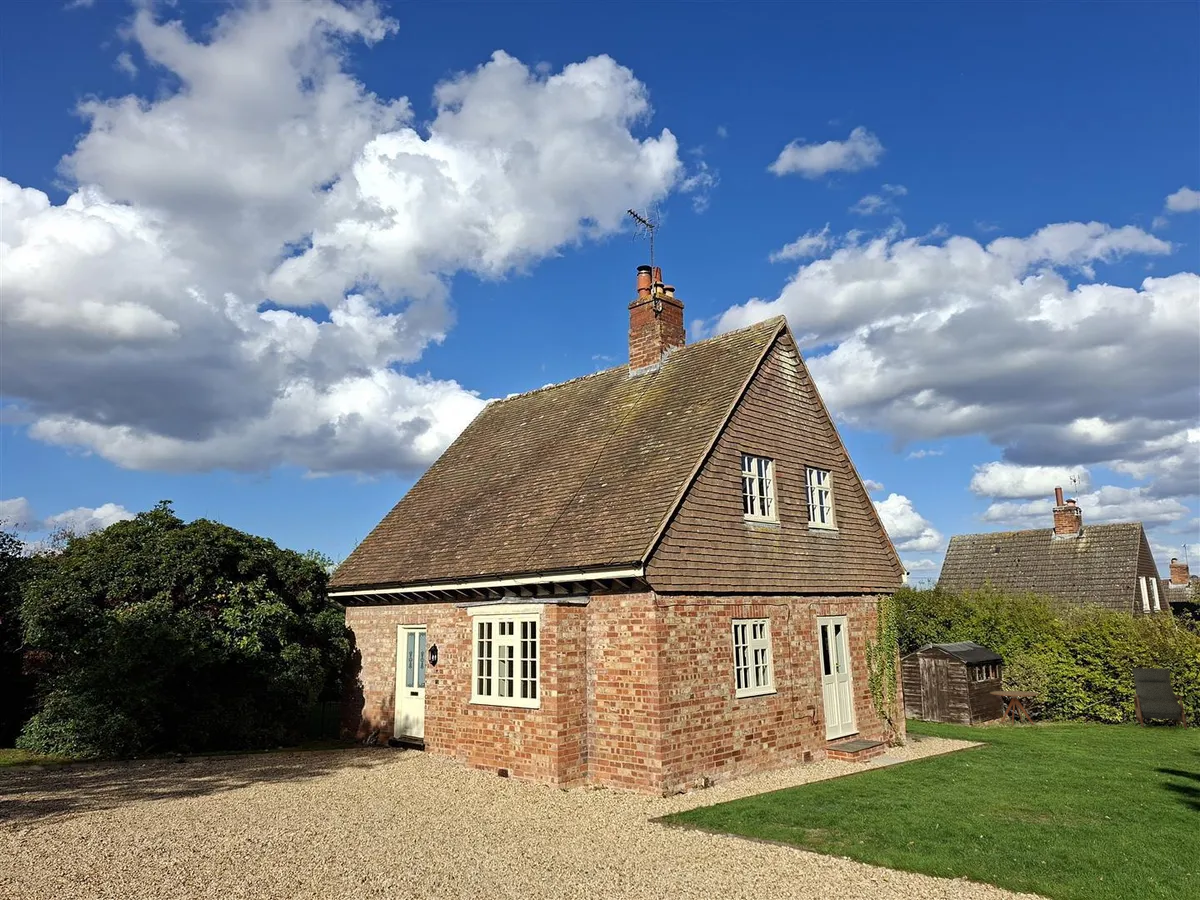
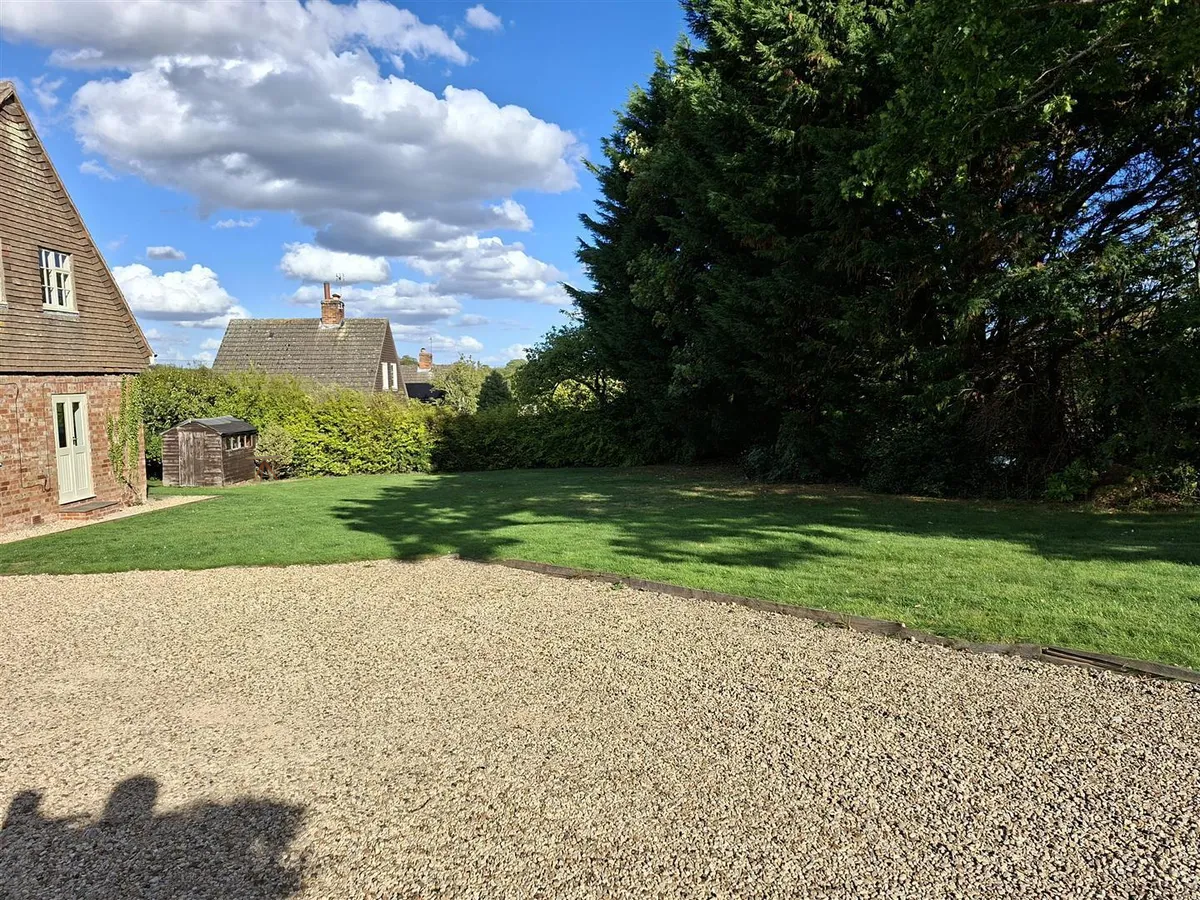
chair: present [1132,668,1187,730] -> none [352,432,382,474]

